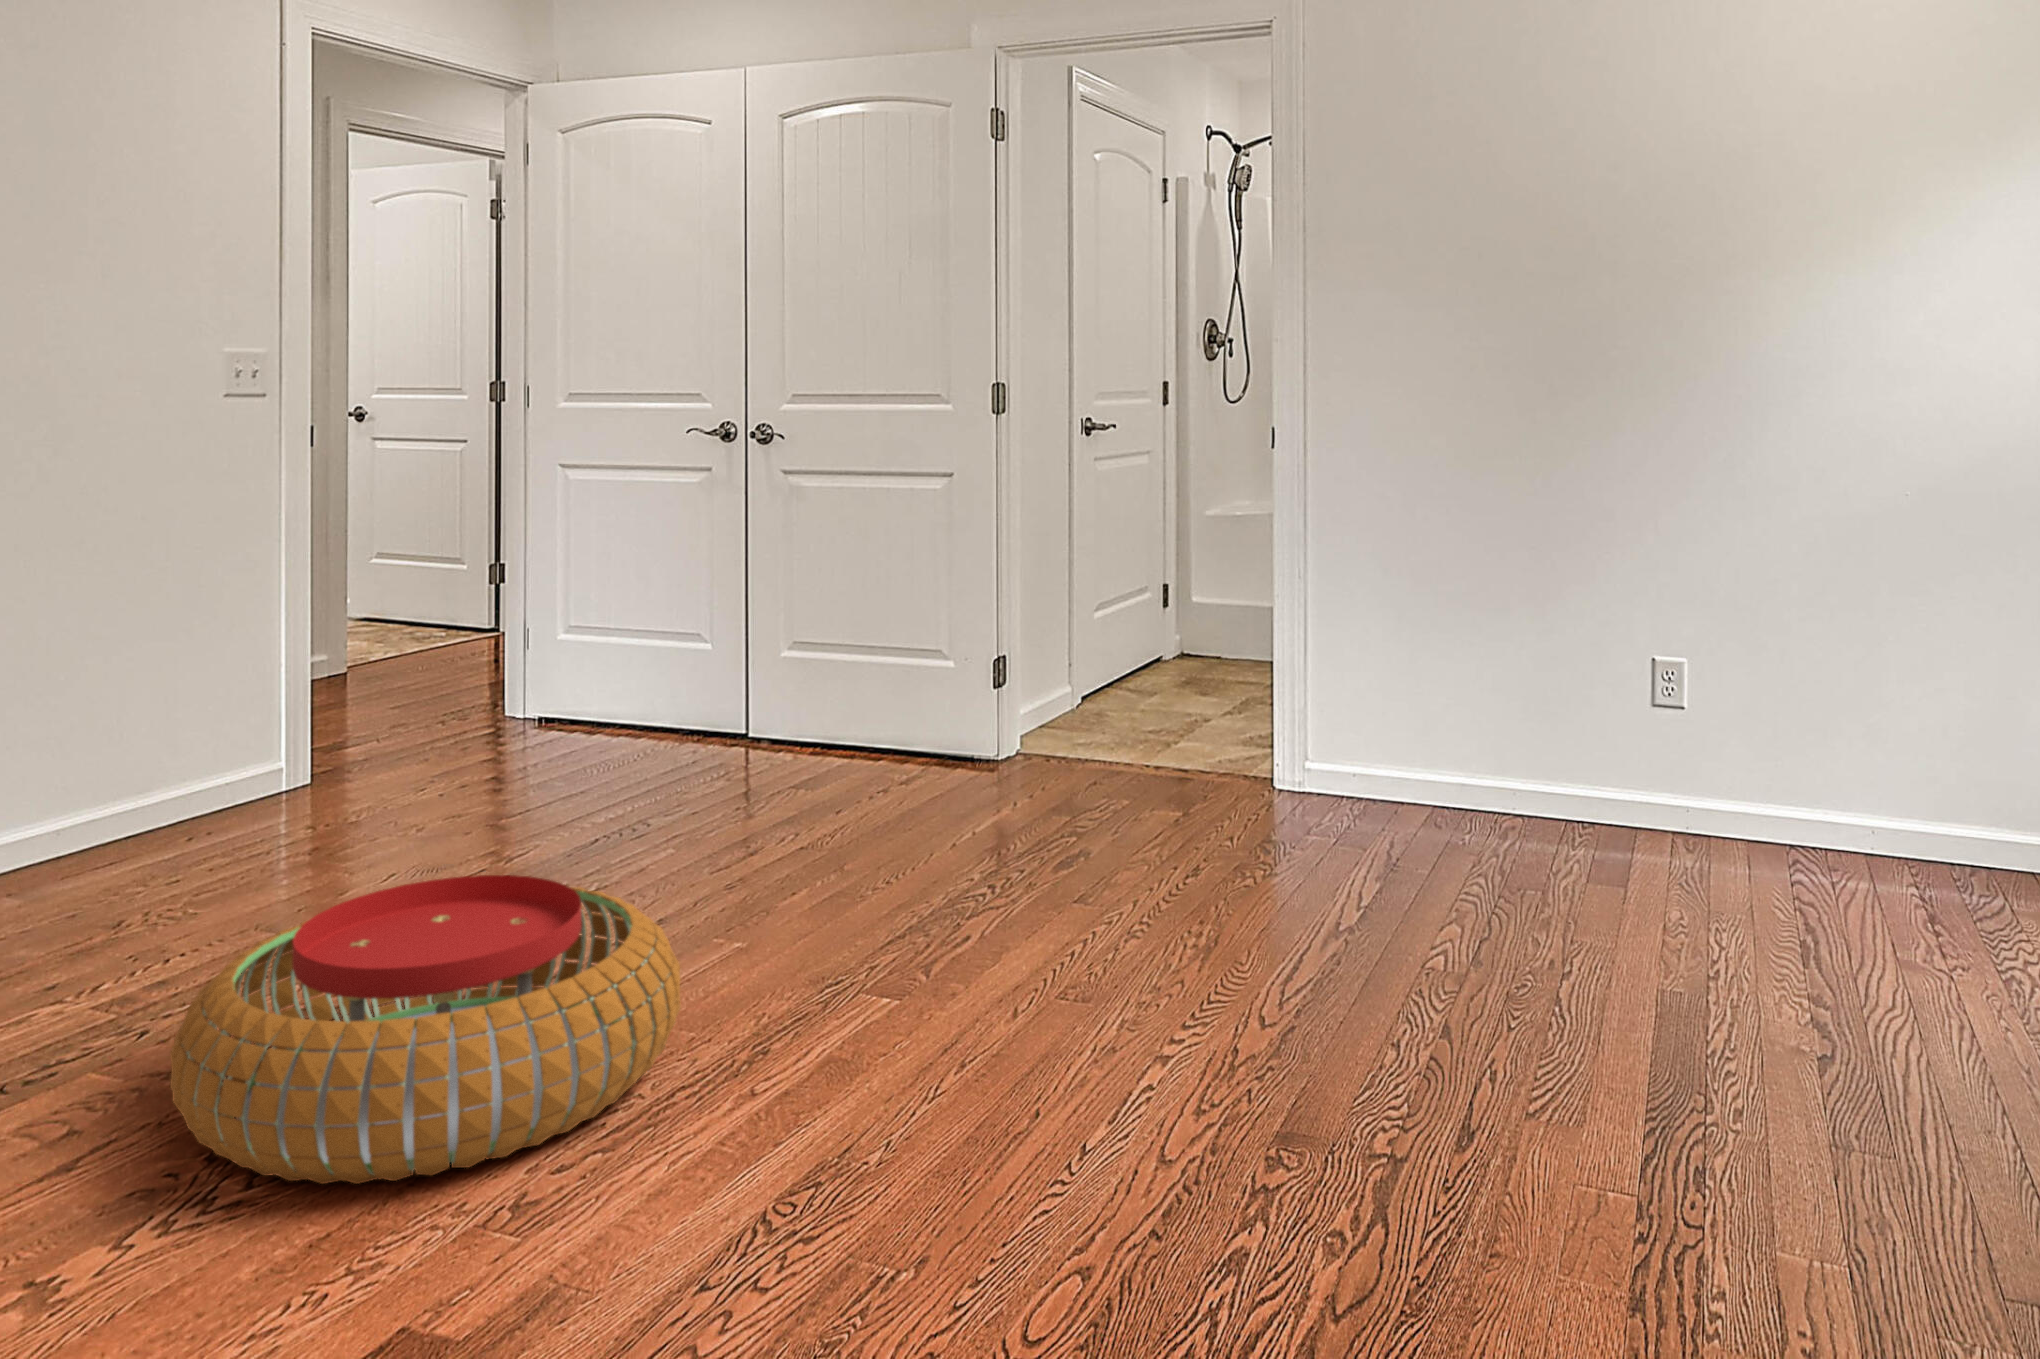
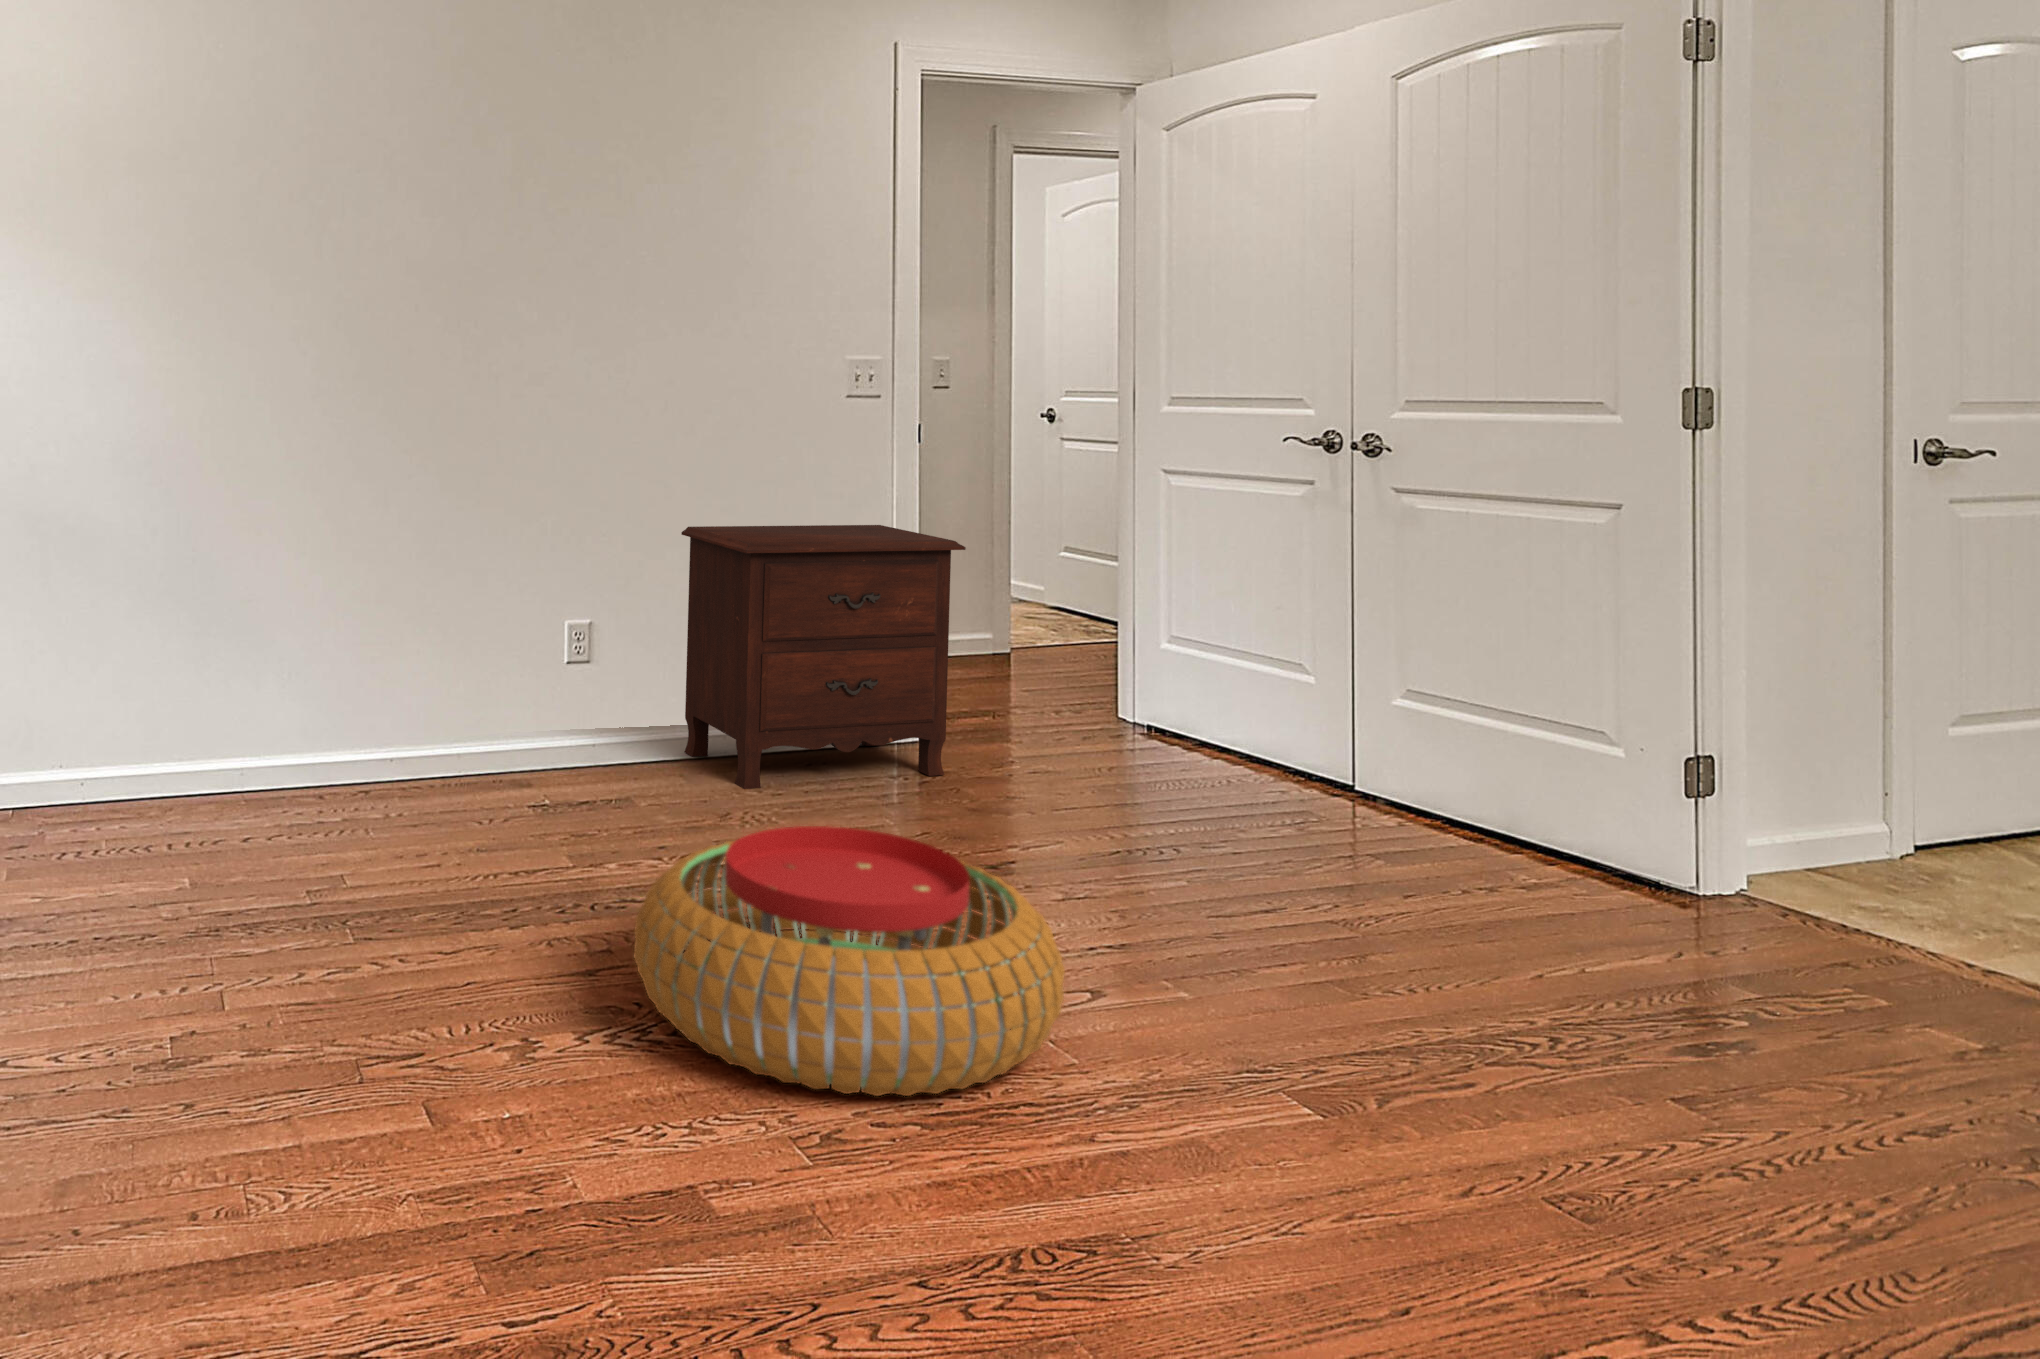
nightstand: none [8,554,392,892] -> present [681,525,966,789]

